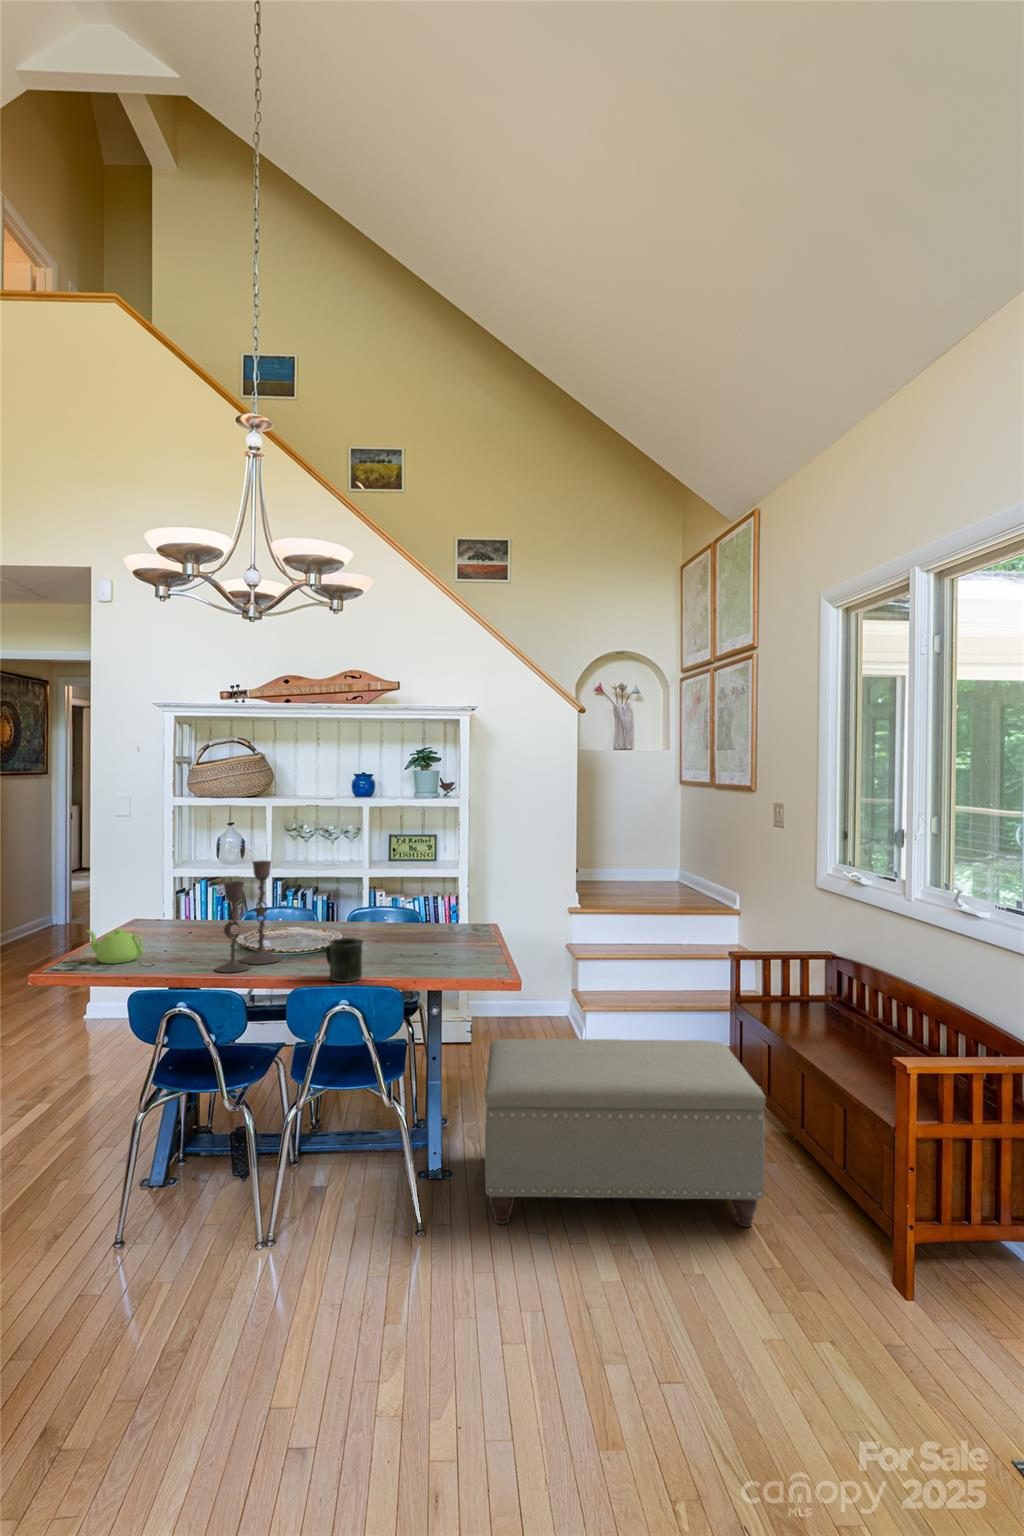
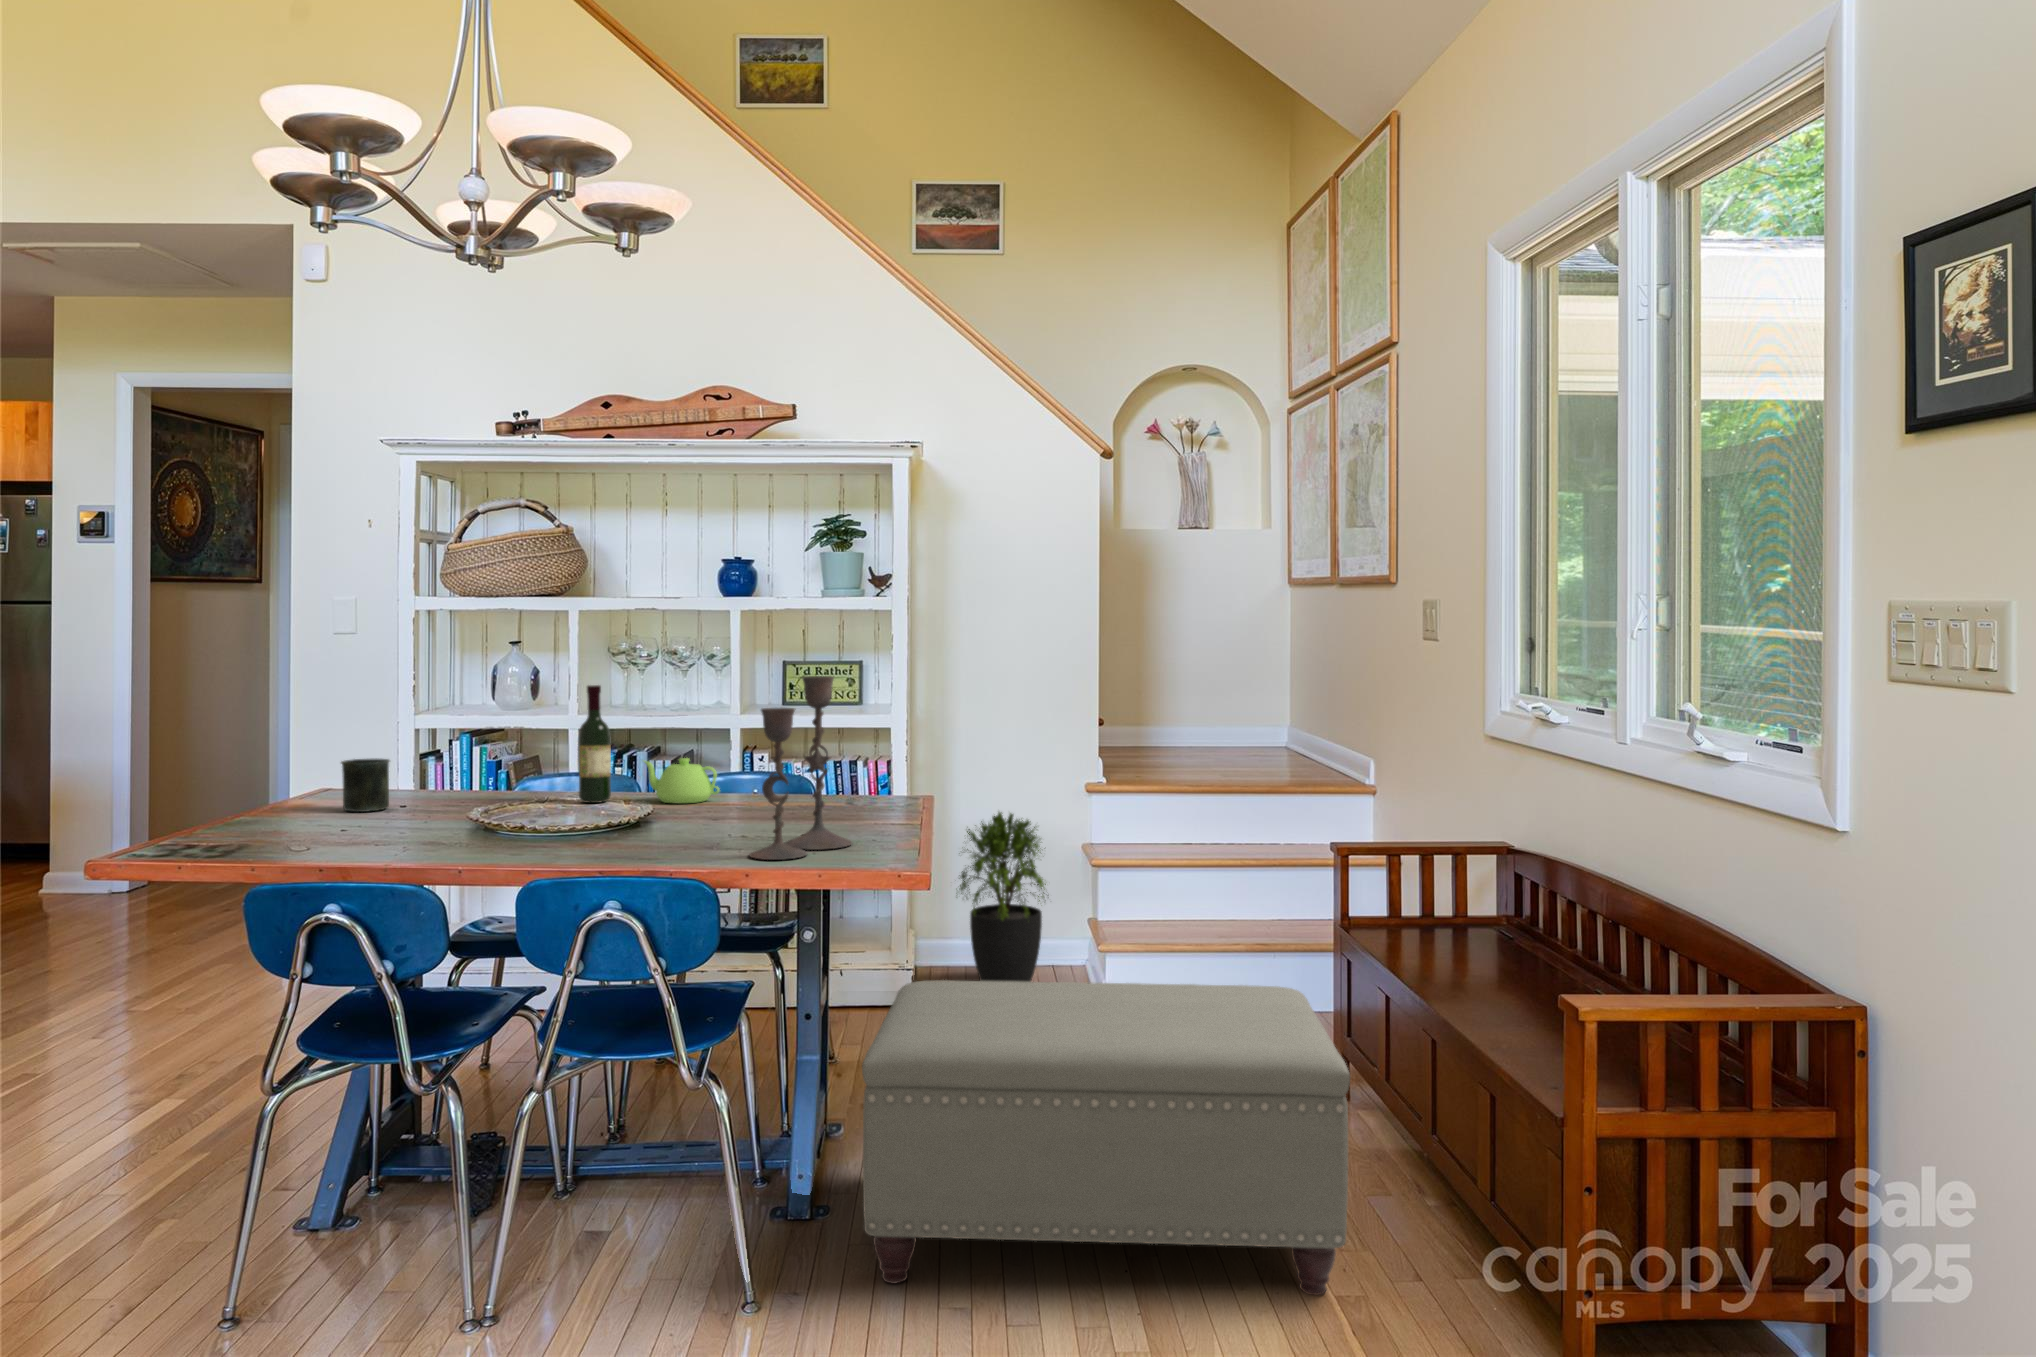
wine bottle: none [288,858,307,929] -> present [578,685,611,803]
candlestick: present [215,861,281,973] -> present [749,676,852,860]
potted plant: none [490,923,553,1035] -> present [959,812,1046,982]
teapot: present [87,928,145,964] -> present [644,758,720,803]
mug: present [326,938,363,982] -> present [341,759,390,812]

